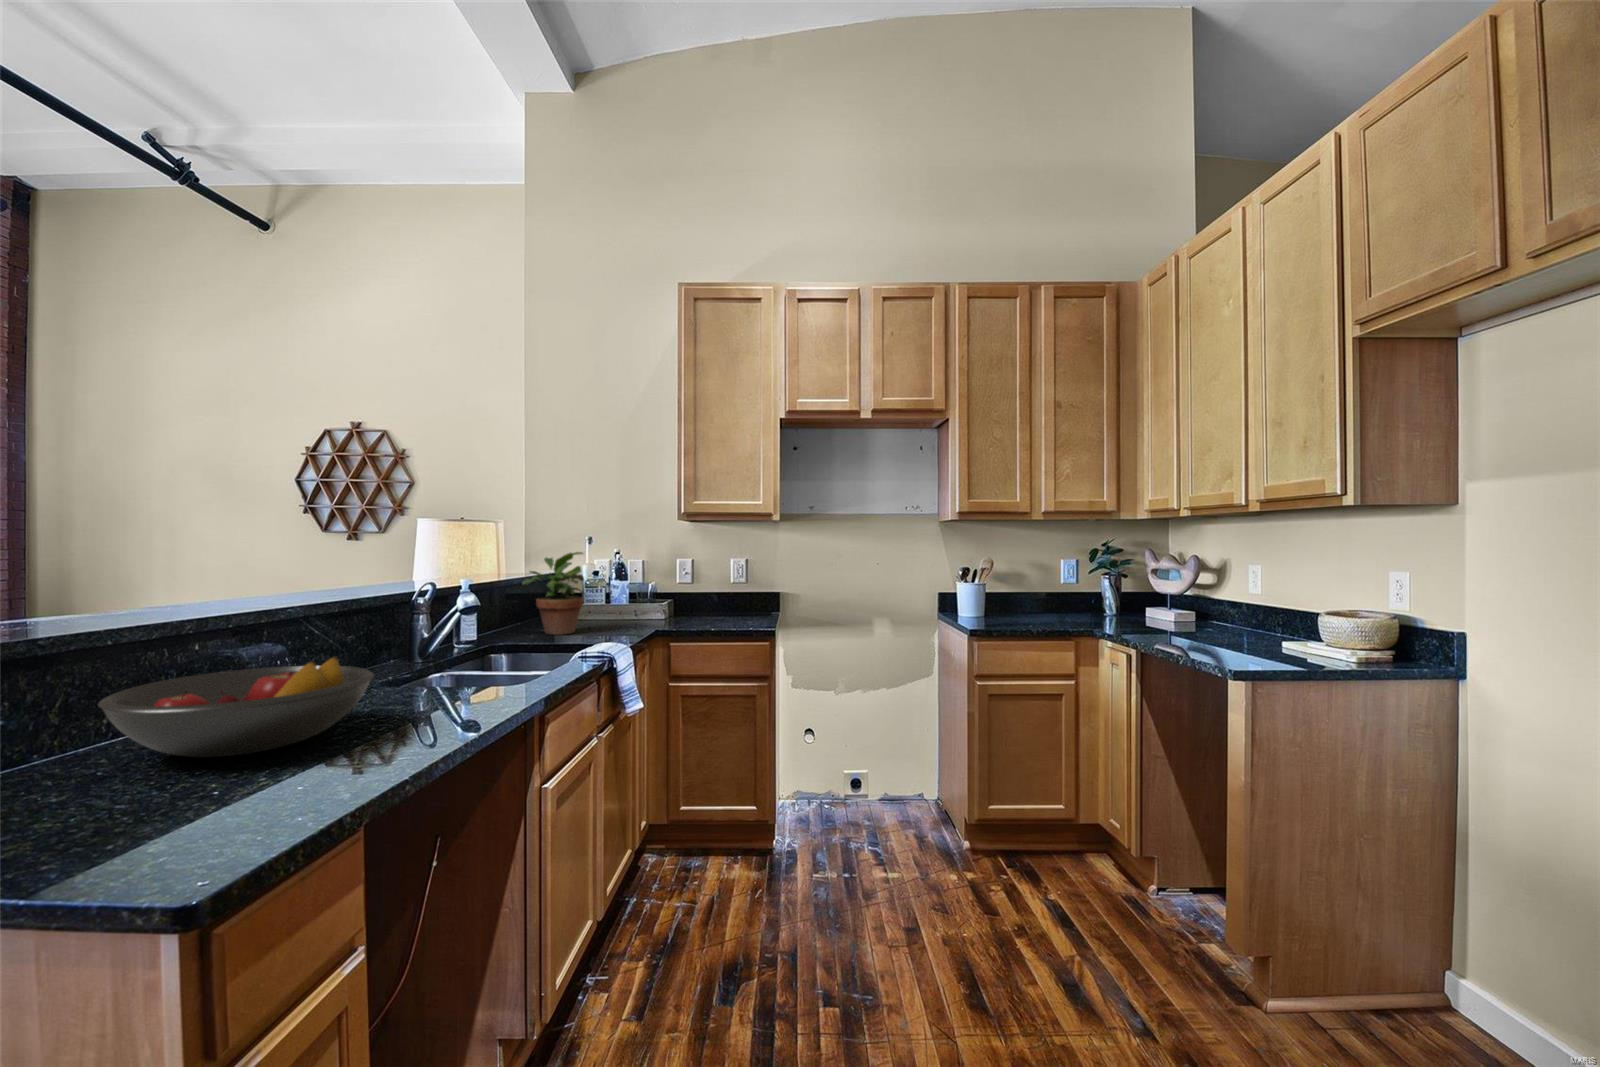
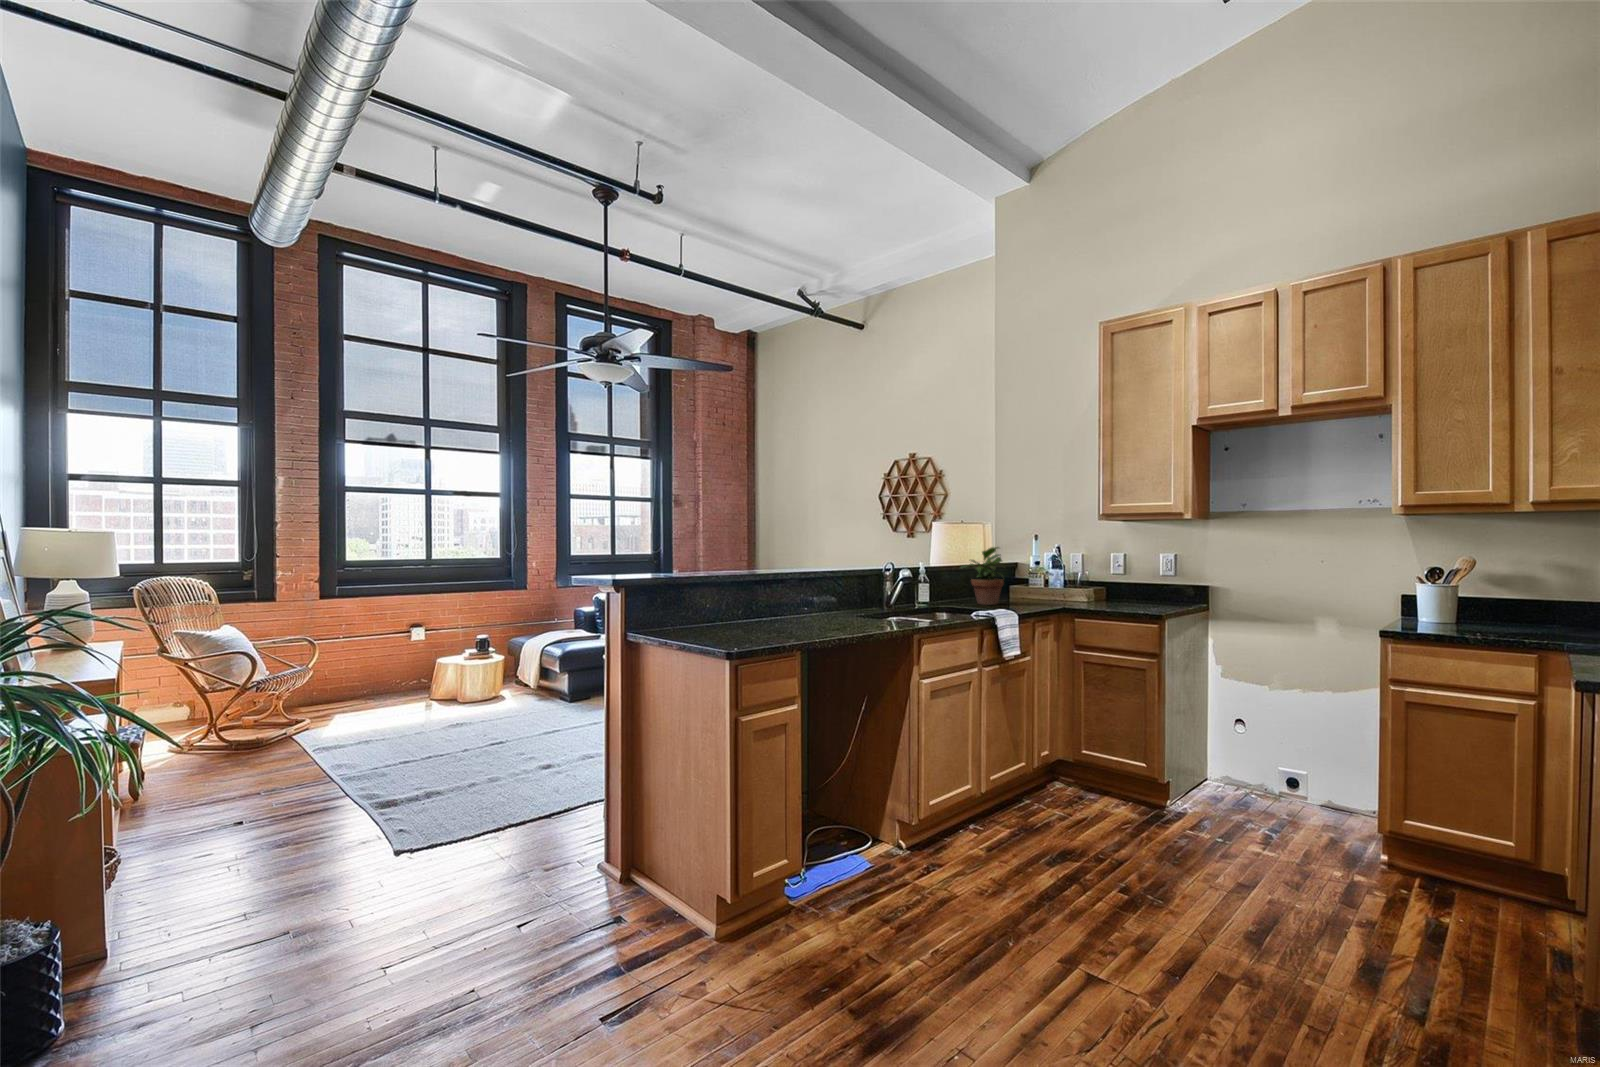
fruit bowl: present [98,656,374,757] -> none [737,594,827,628]

